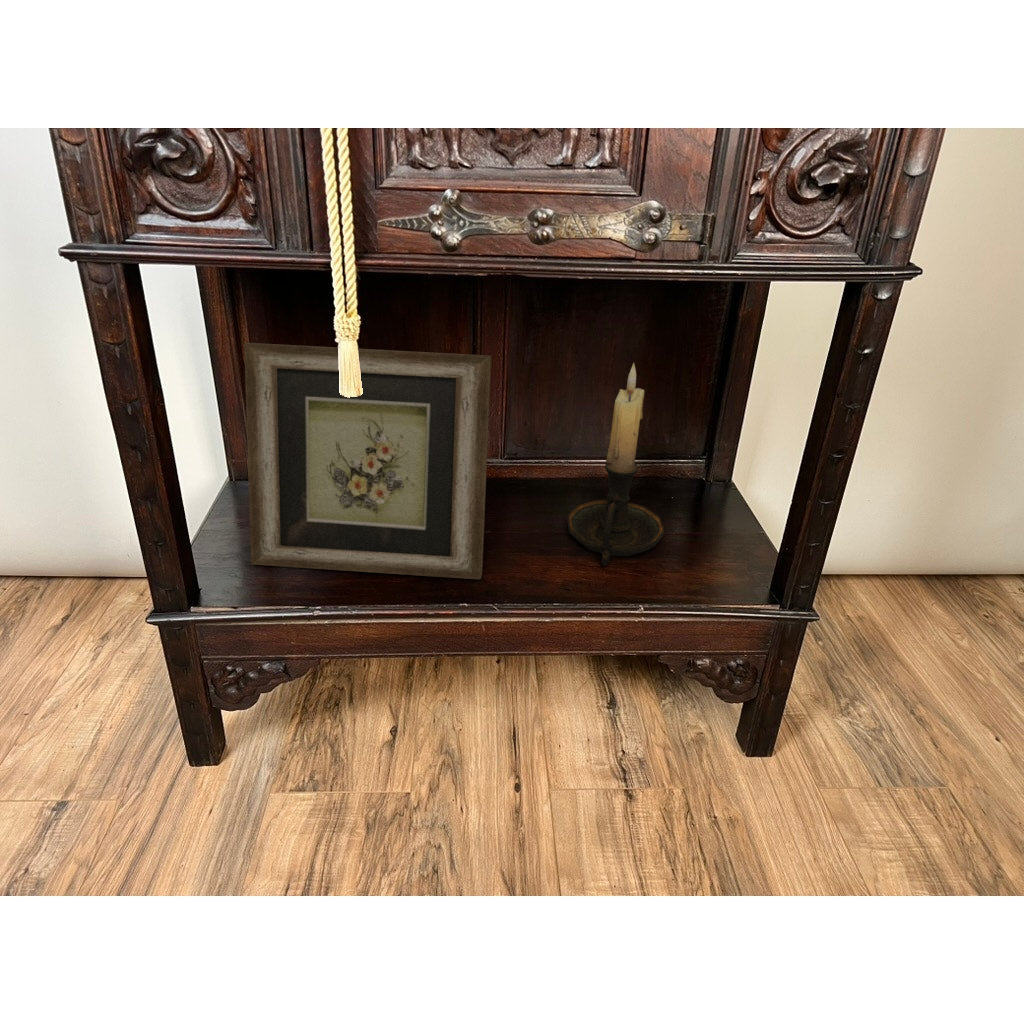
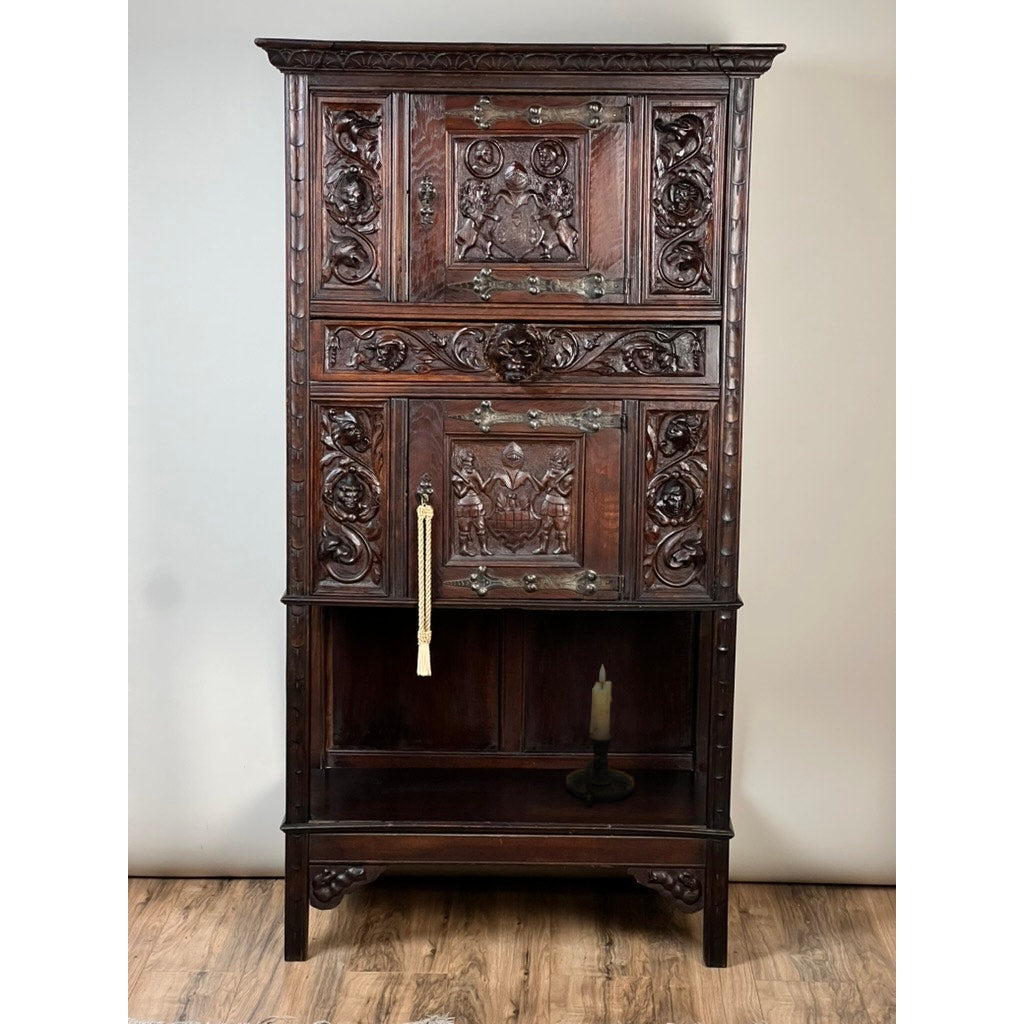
picture frame: present [244,343,491,579] -> none [344,652,508,811]

